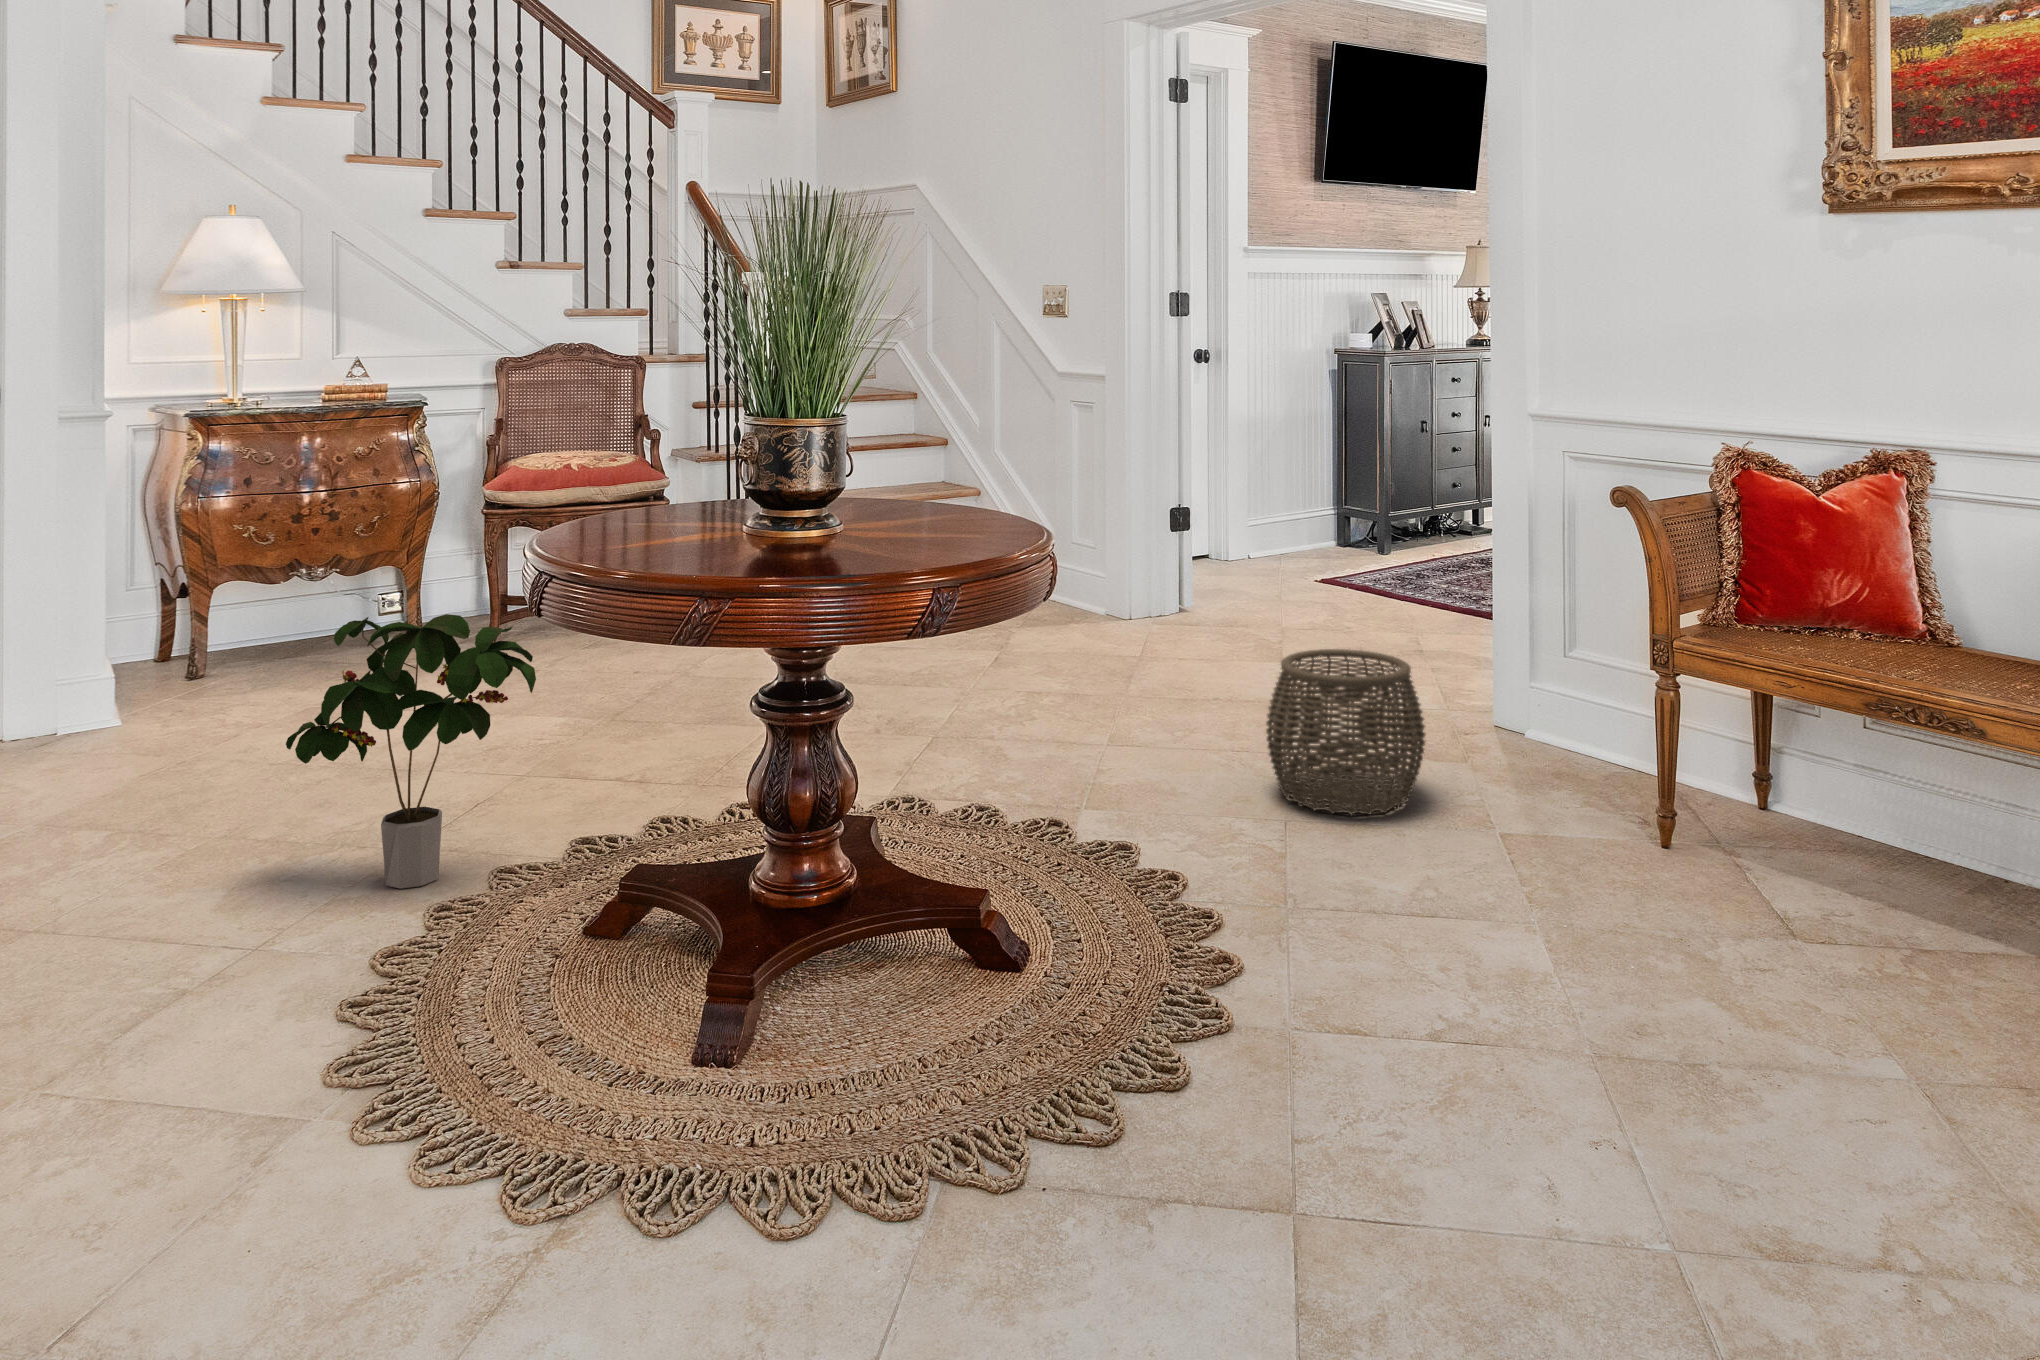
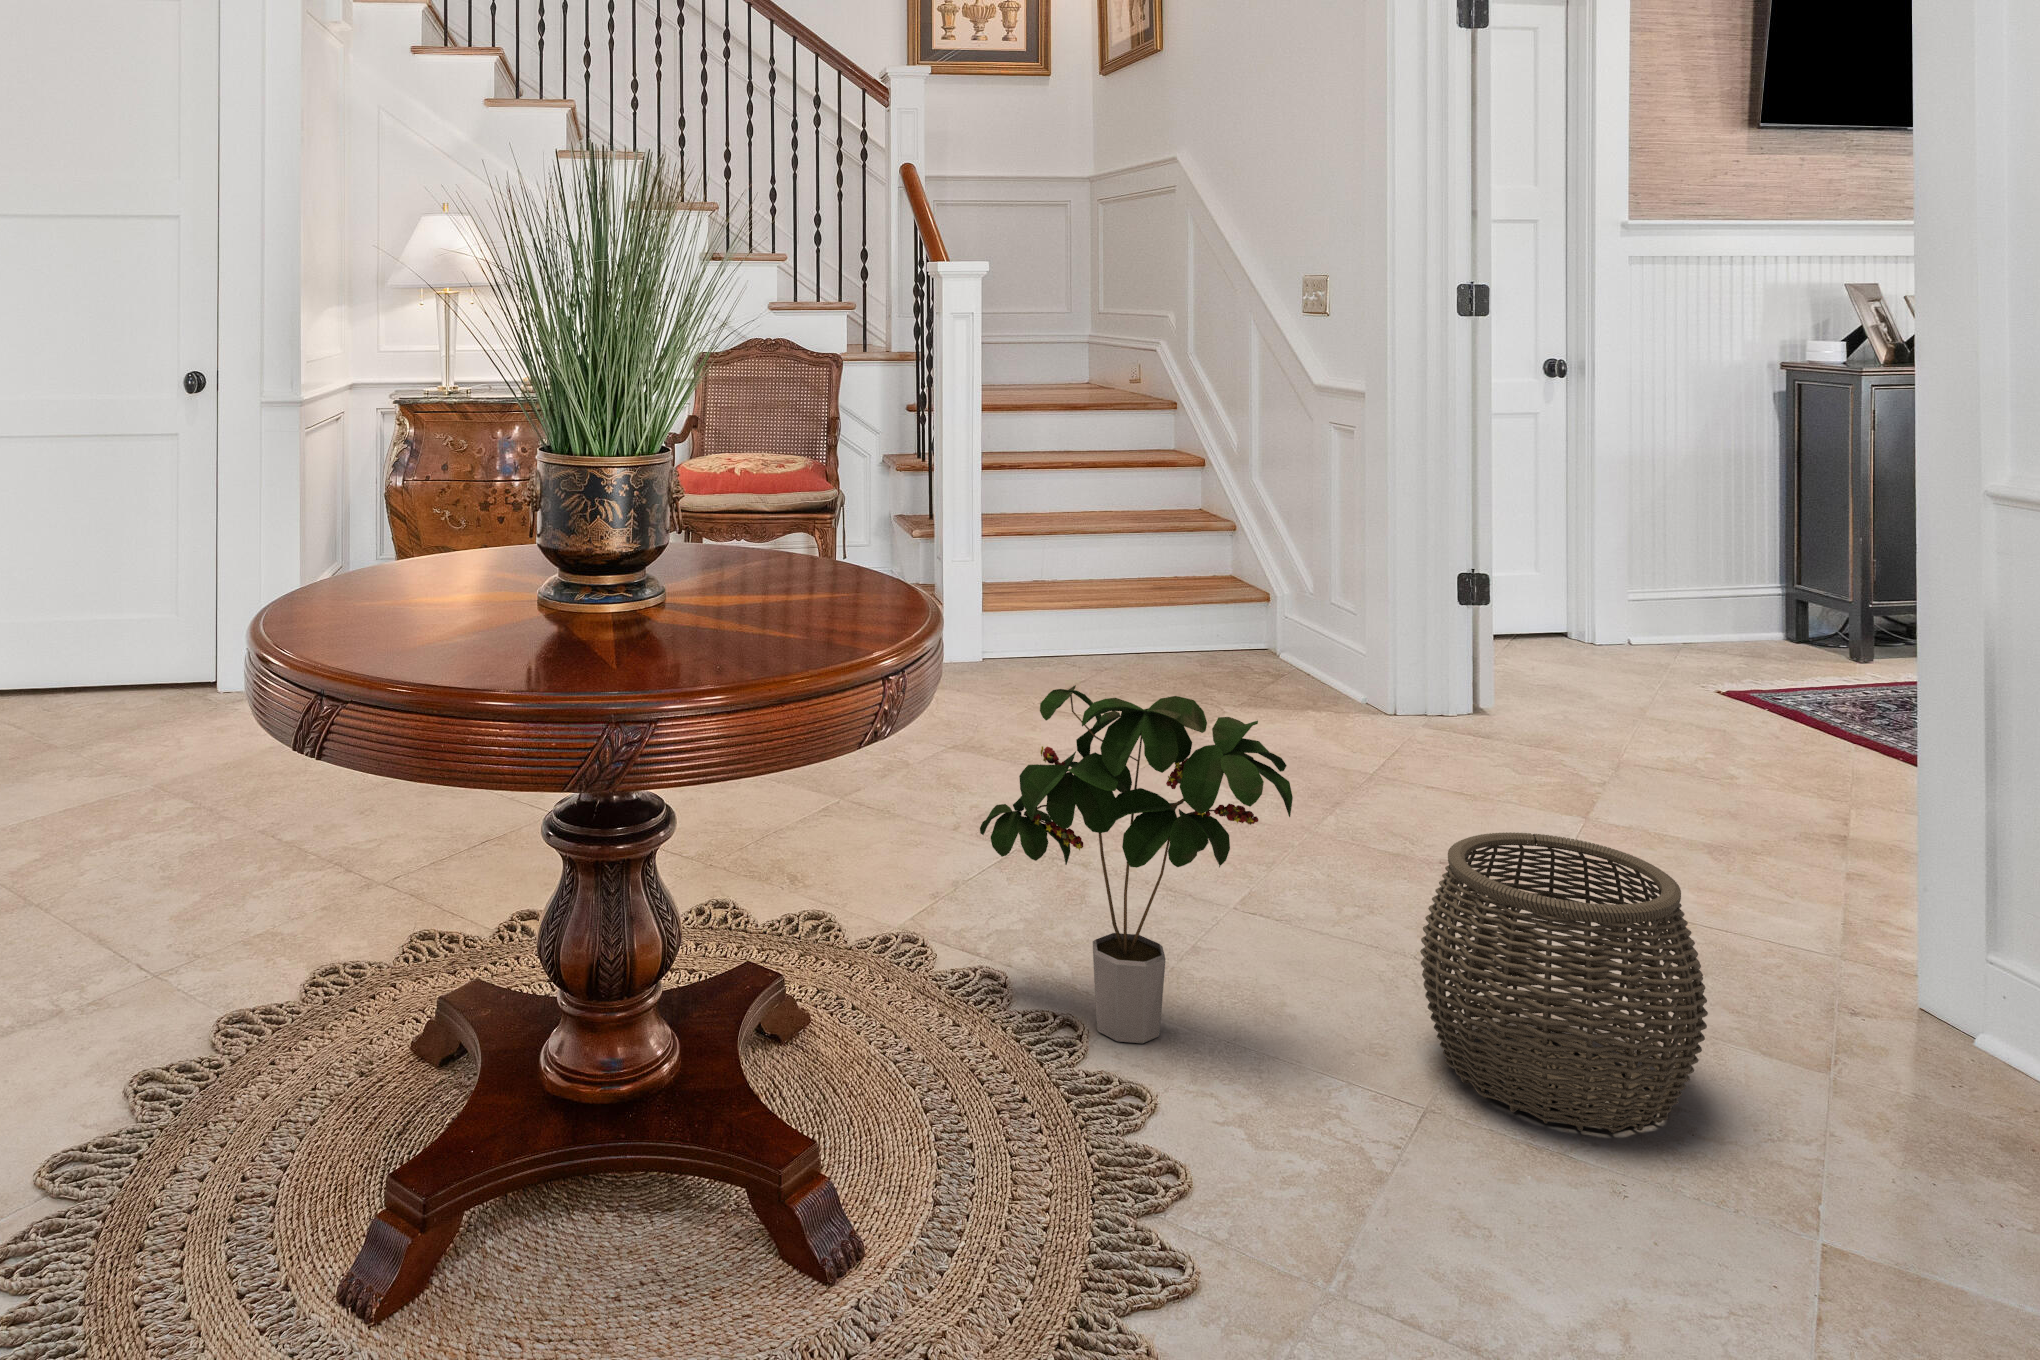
potted plant: present [286,614,536,889] -> present [980,685,1293,1043]

